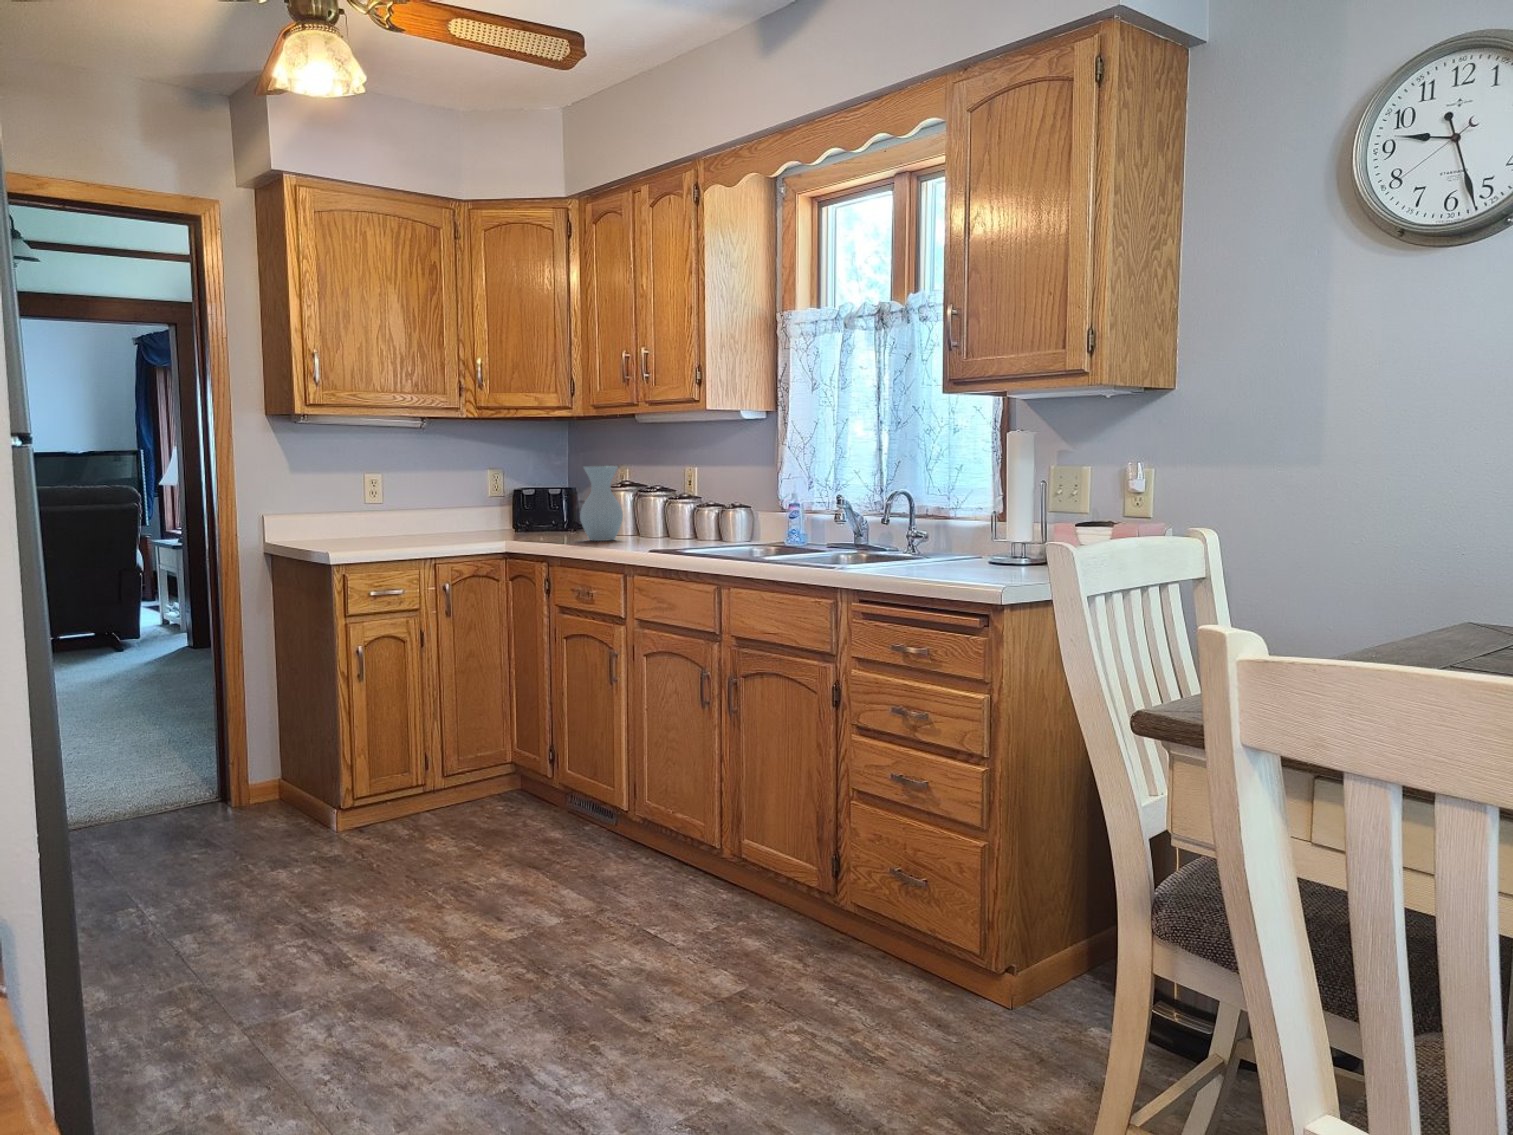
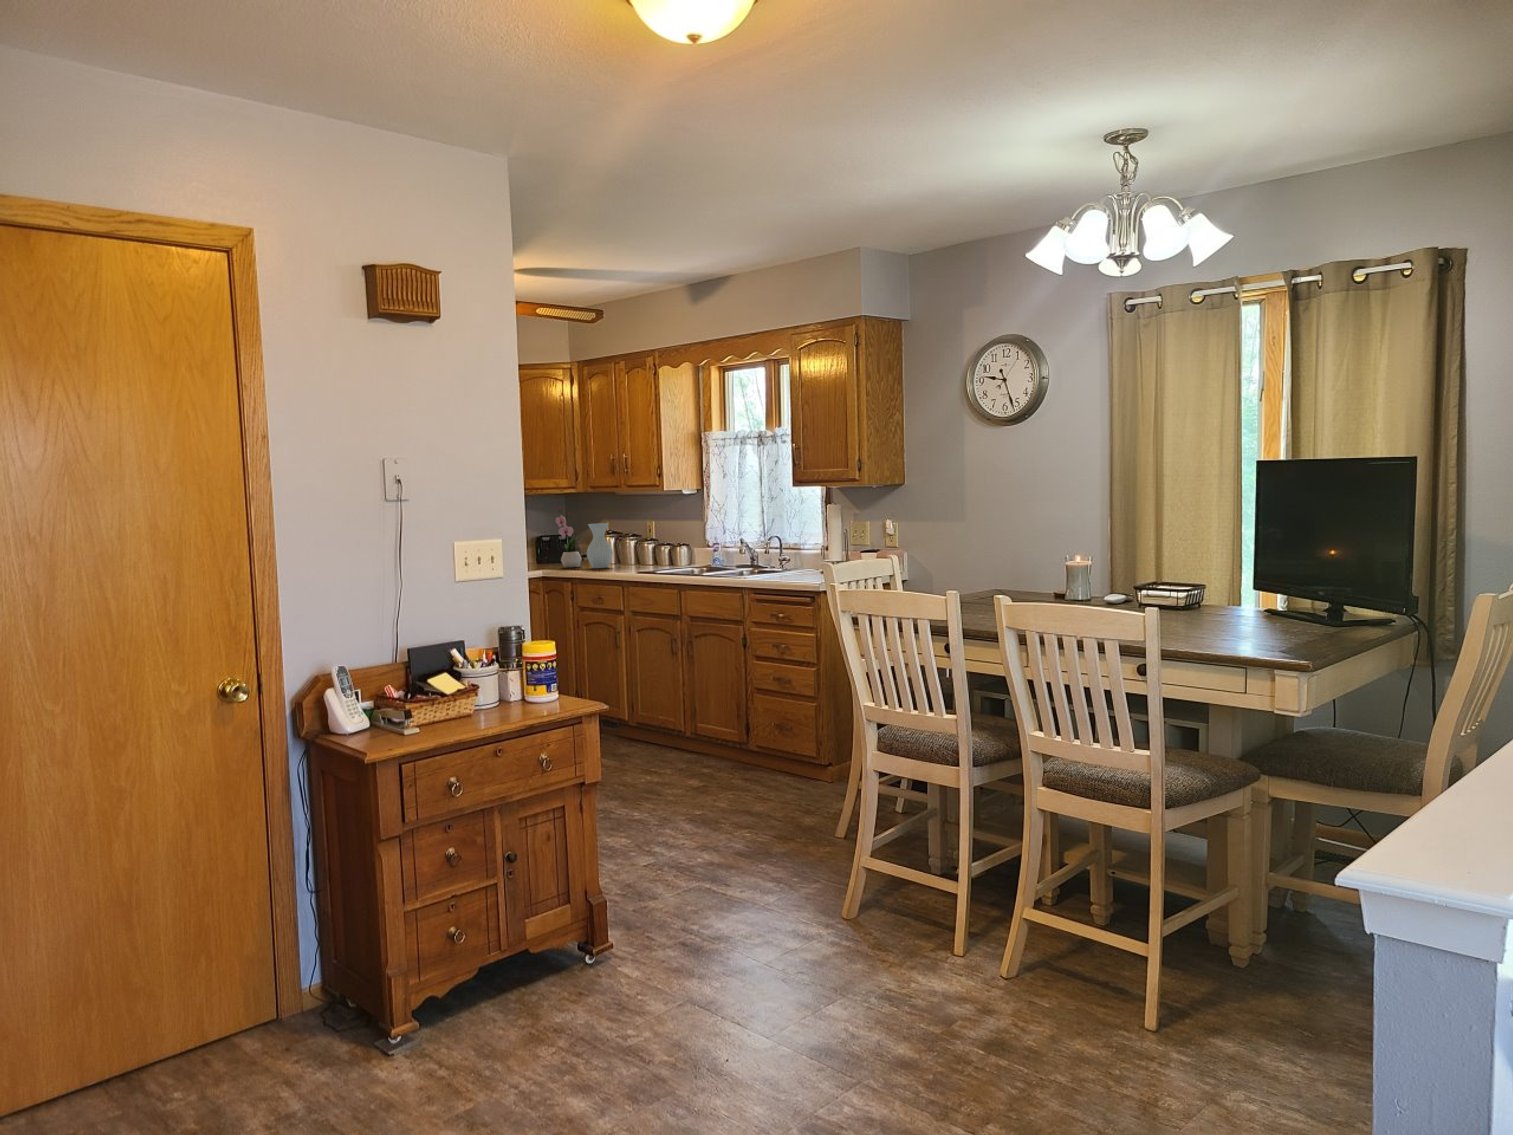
flower arrangement: none [534,439,581,538] -> present [555,507,582,567]

